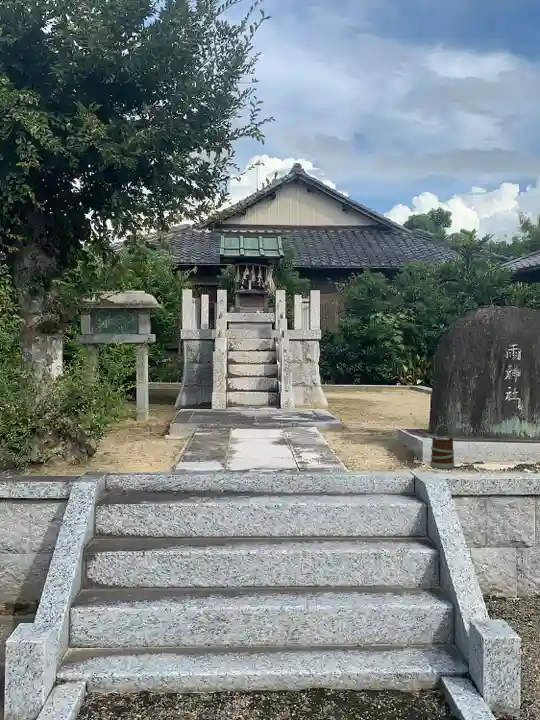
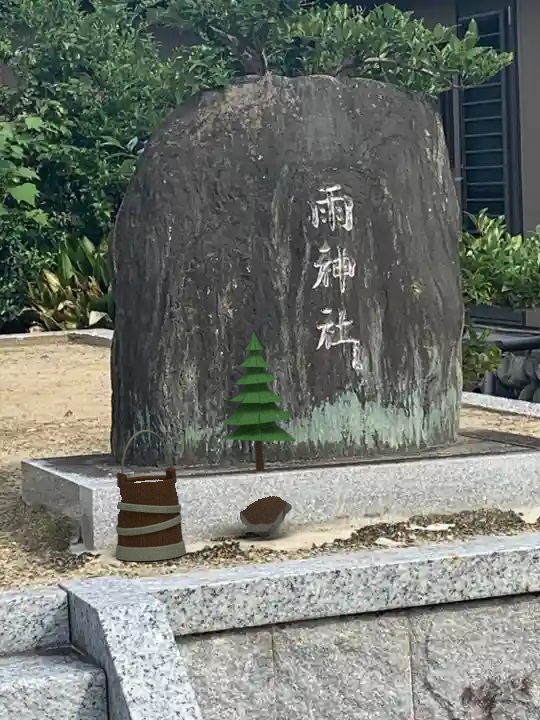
potted tree: none [469,393,496,464] -> present [222,332,295,538]

